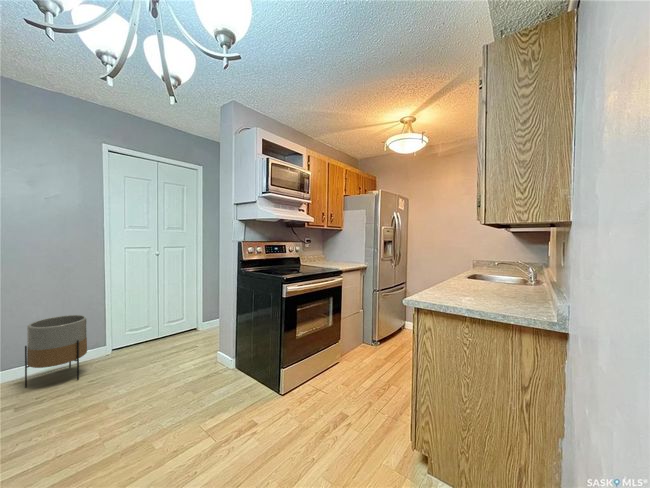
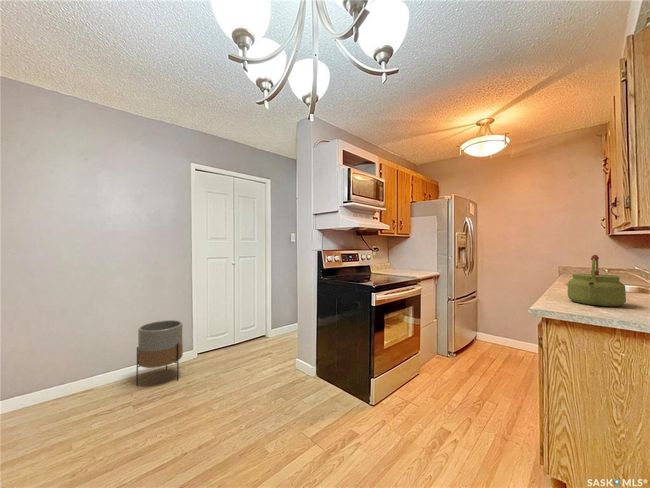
kettle: none [449,248,494,297] -> present [568,255,626,306]

